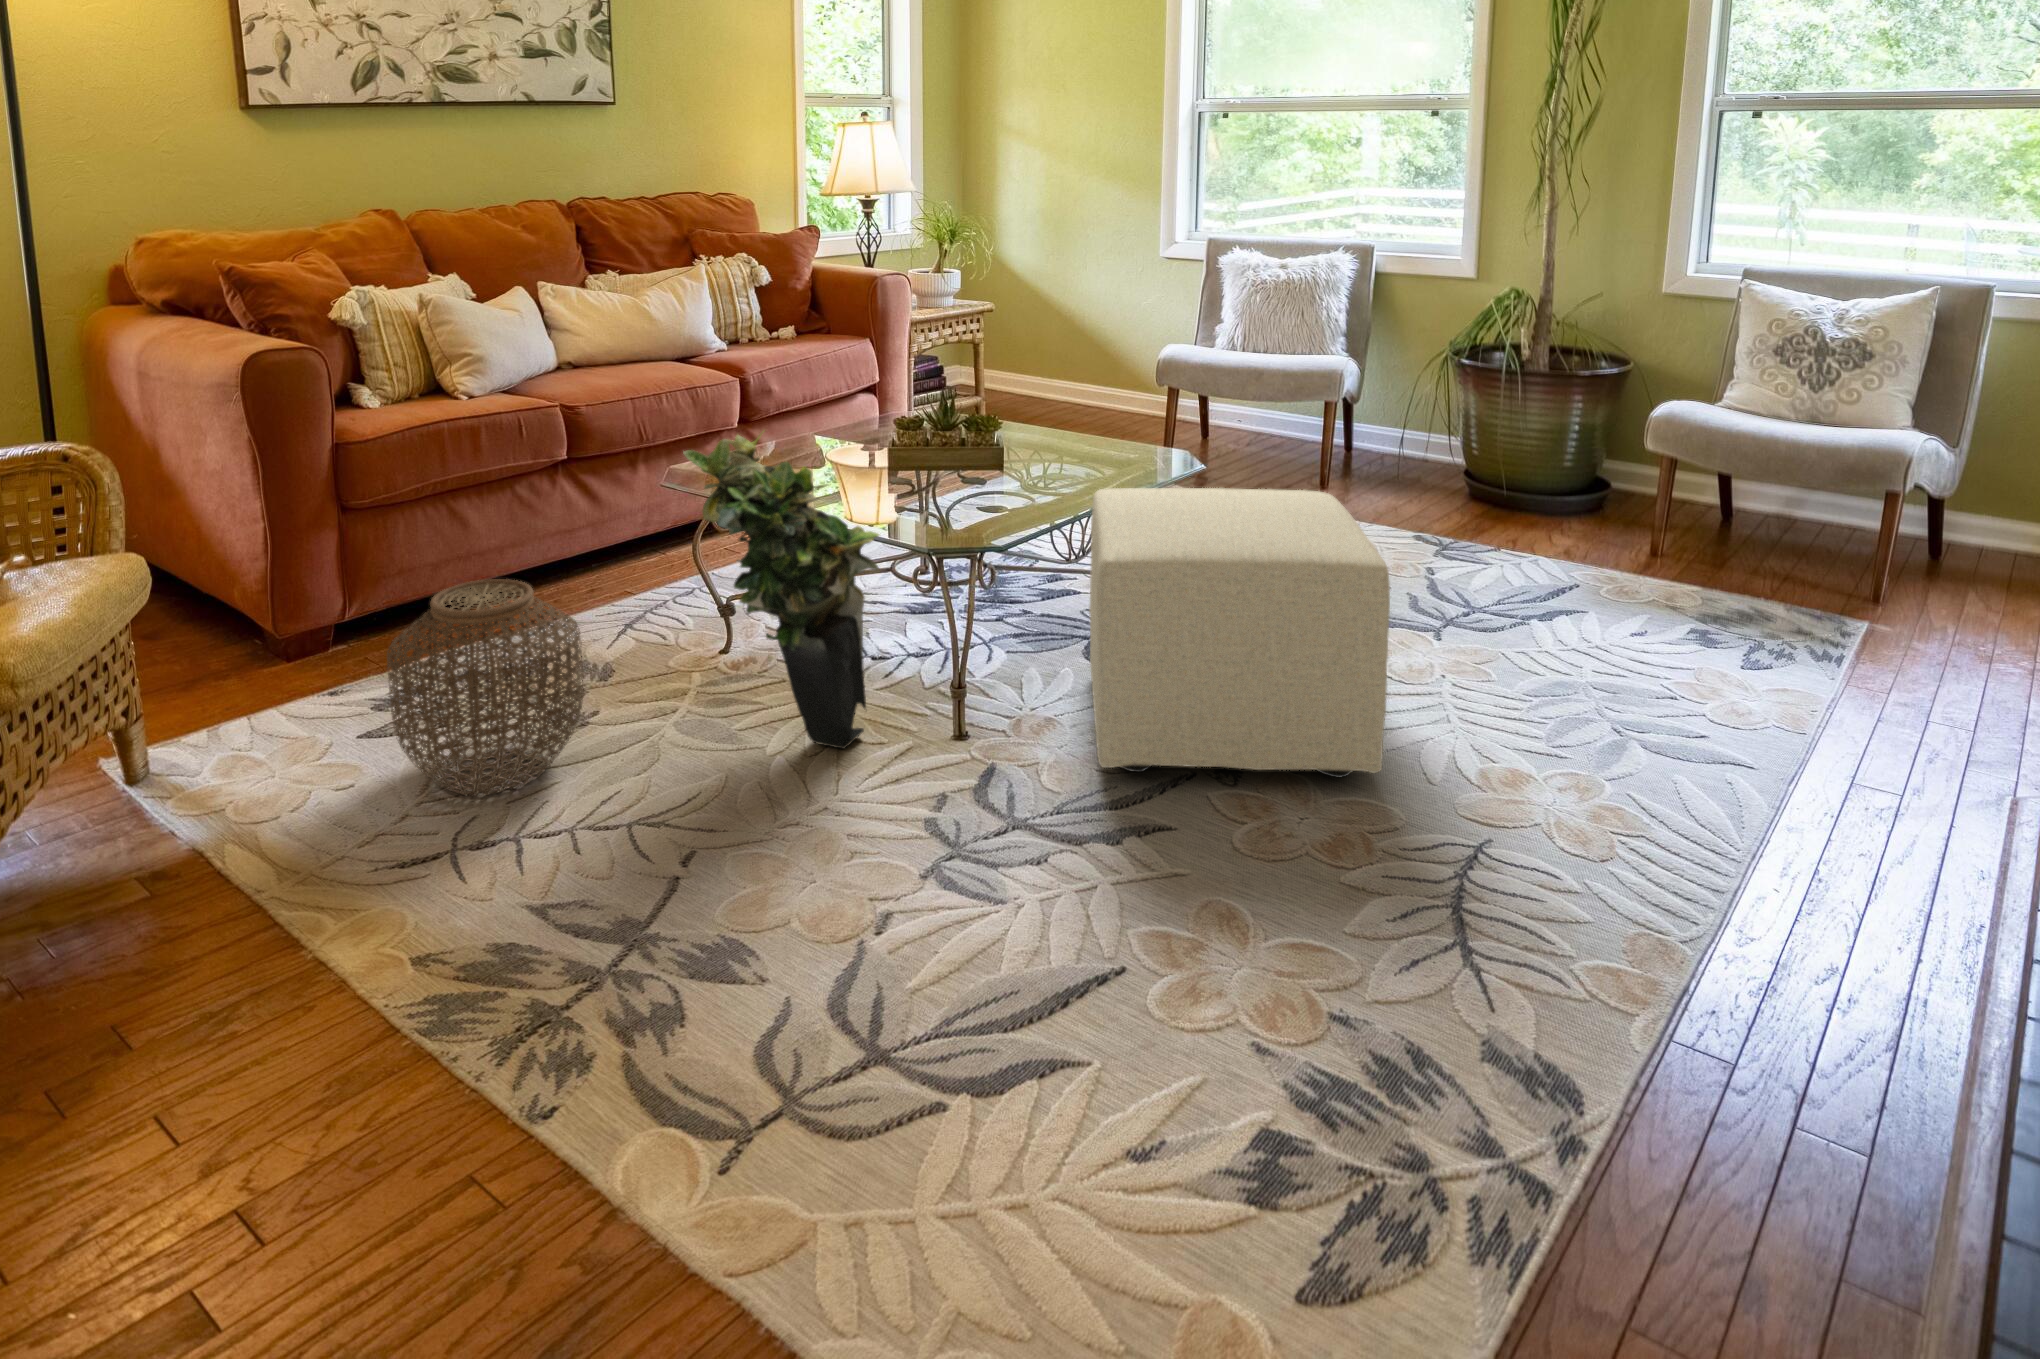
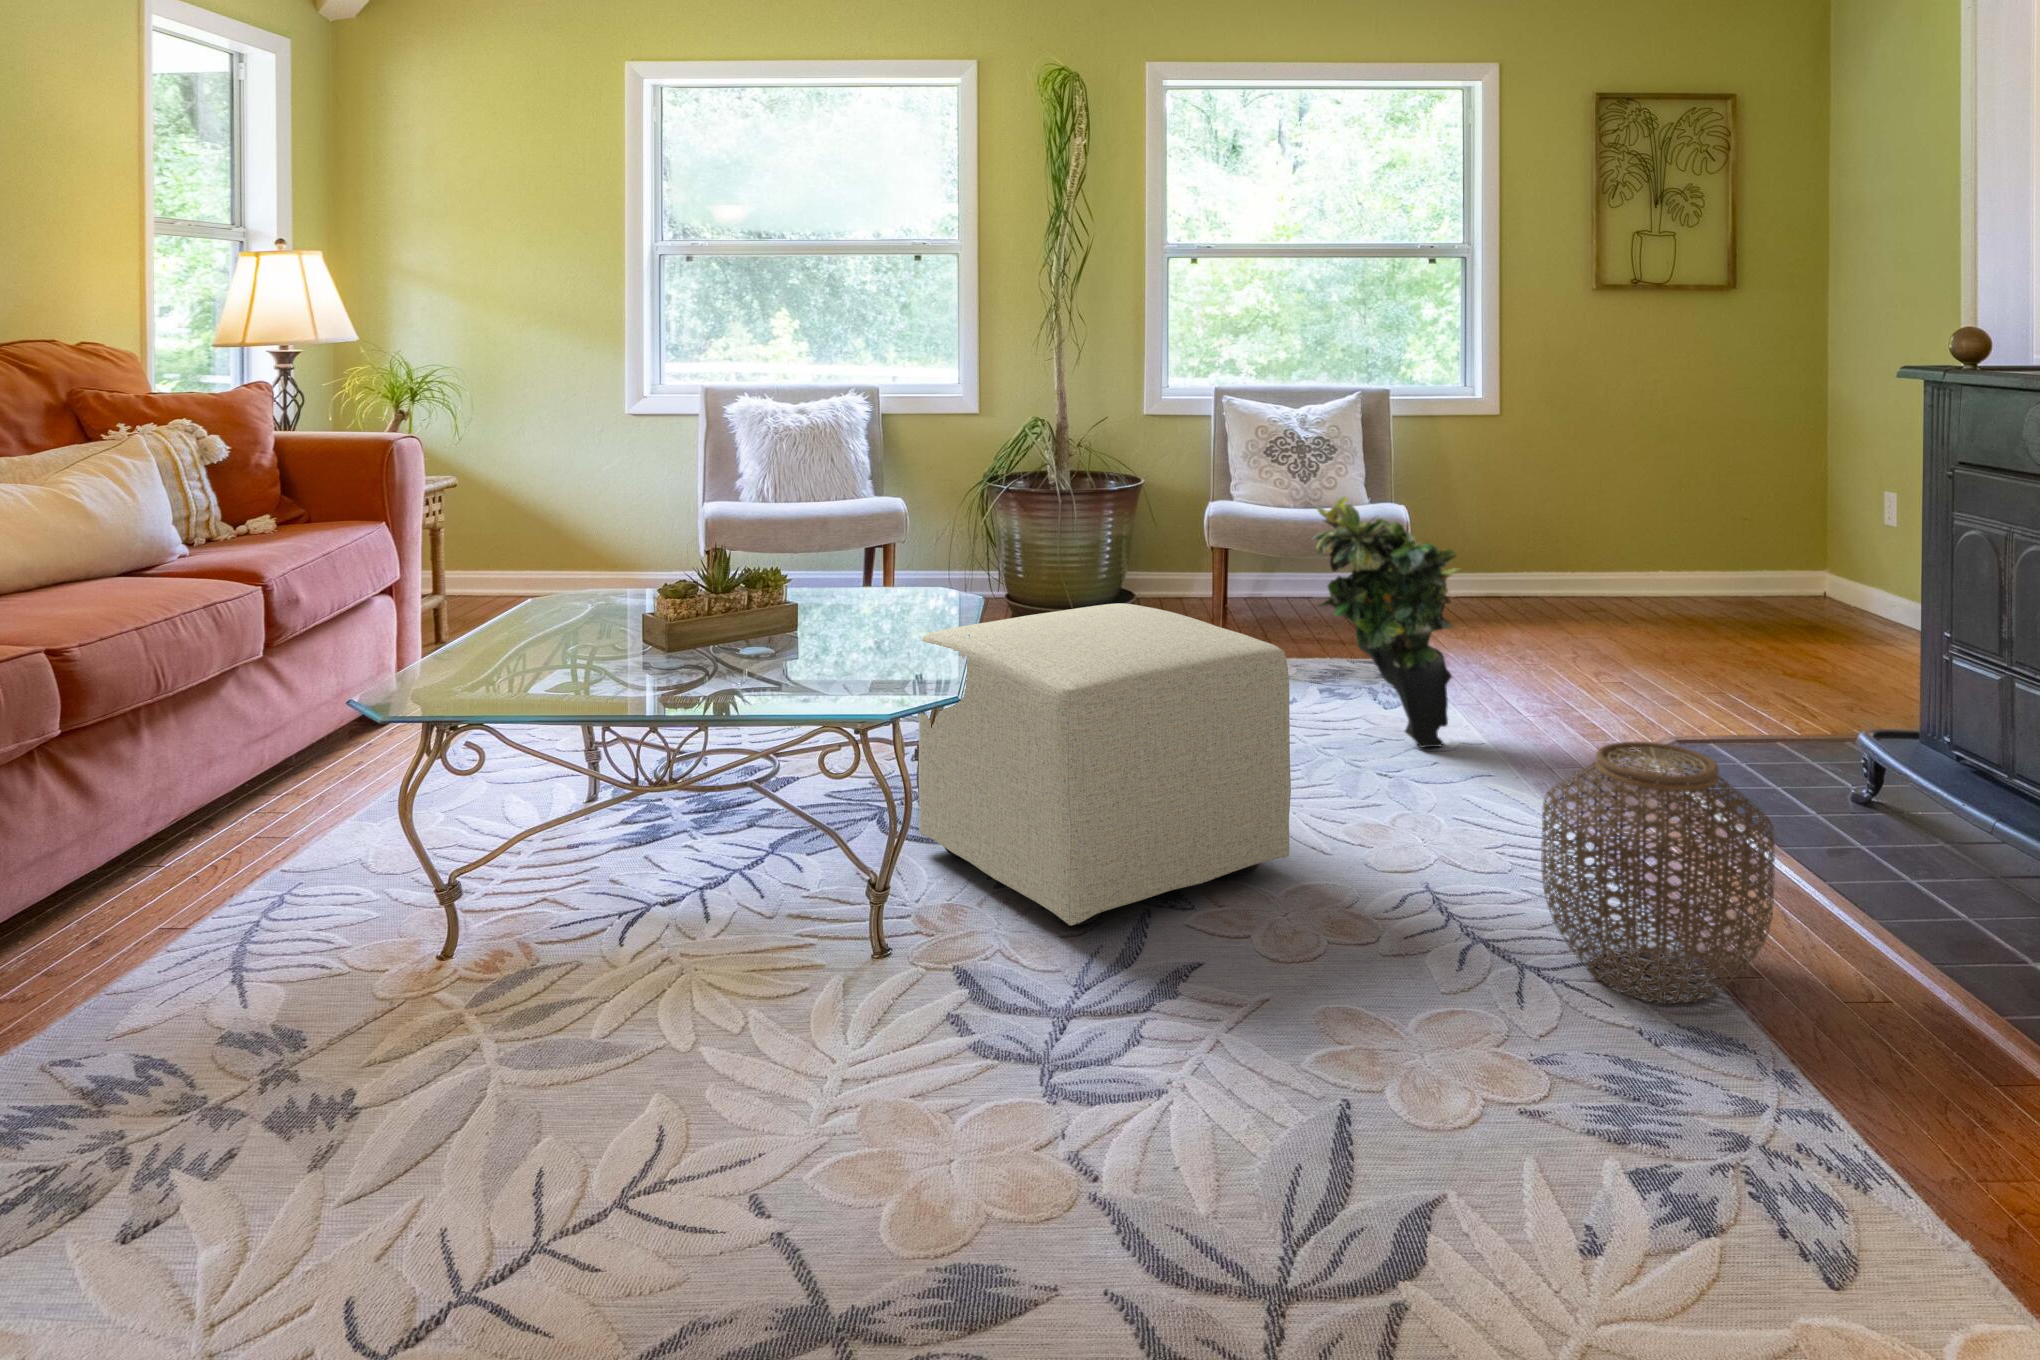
potted plant: present [684,432,880,749] -> present [1313,497,1459,748]
woven basket: present [387,579,584,796] -> present [1542,742,1775,1003]

